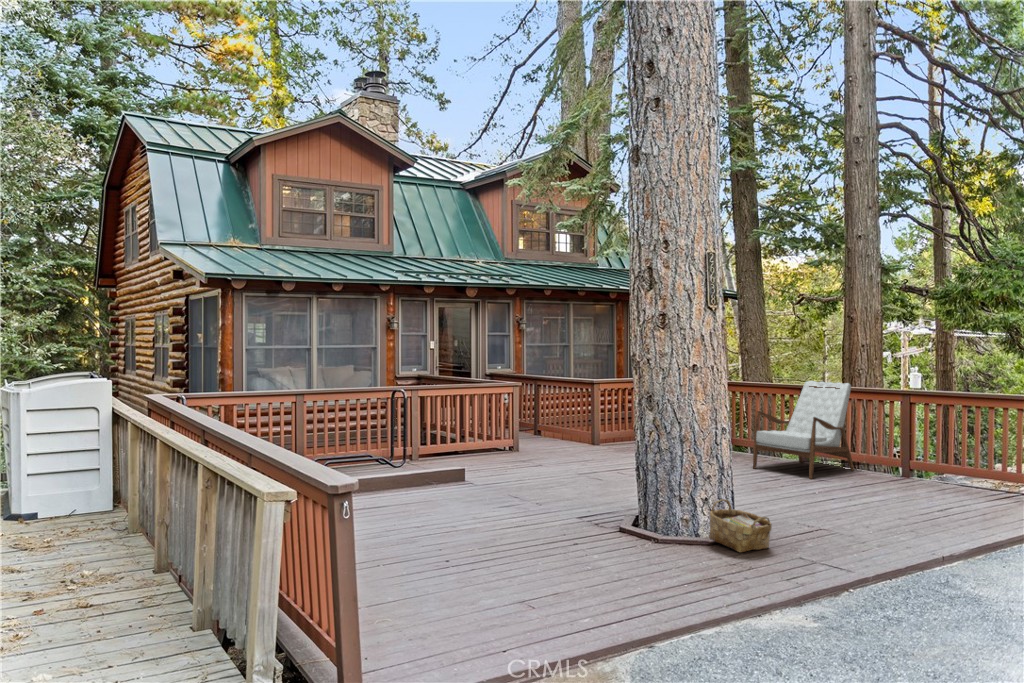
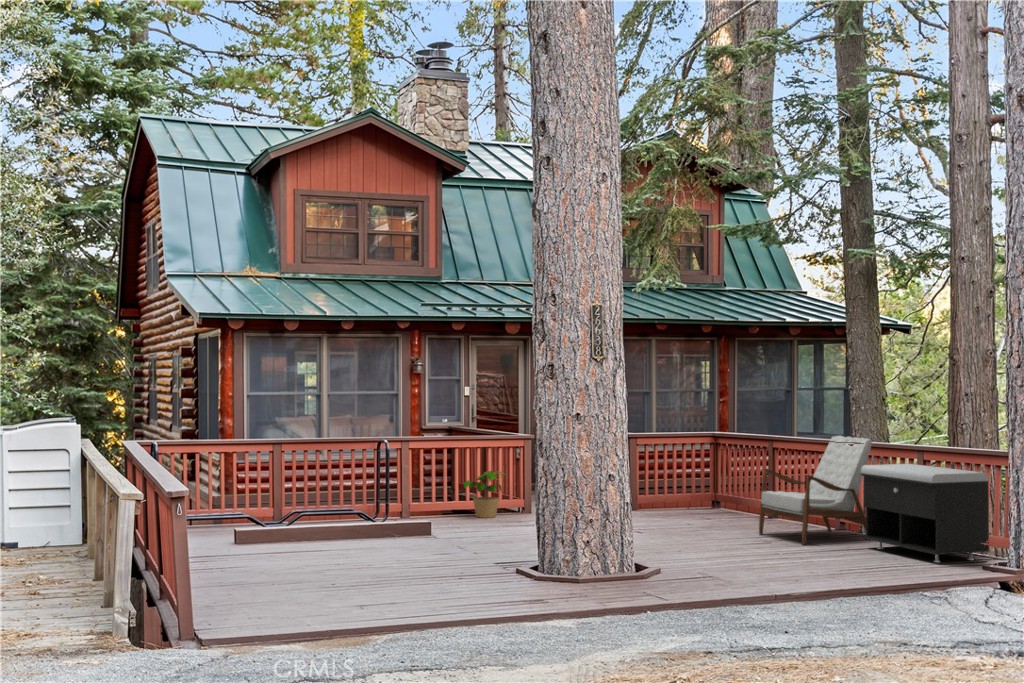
storage bench: none [864,405,993,495] -> present [861,464,989,563]
potted plant: none [471,417,513,459] -> present [464,471,504,518]
woven basket: present [709,499,772,552] -> none [583,543,636,591]

